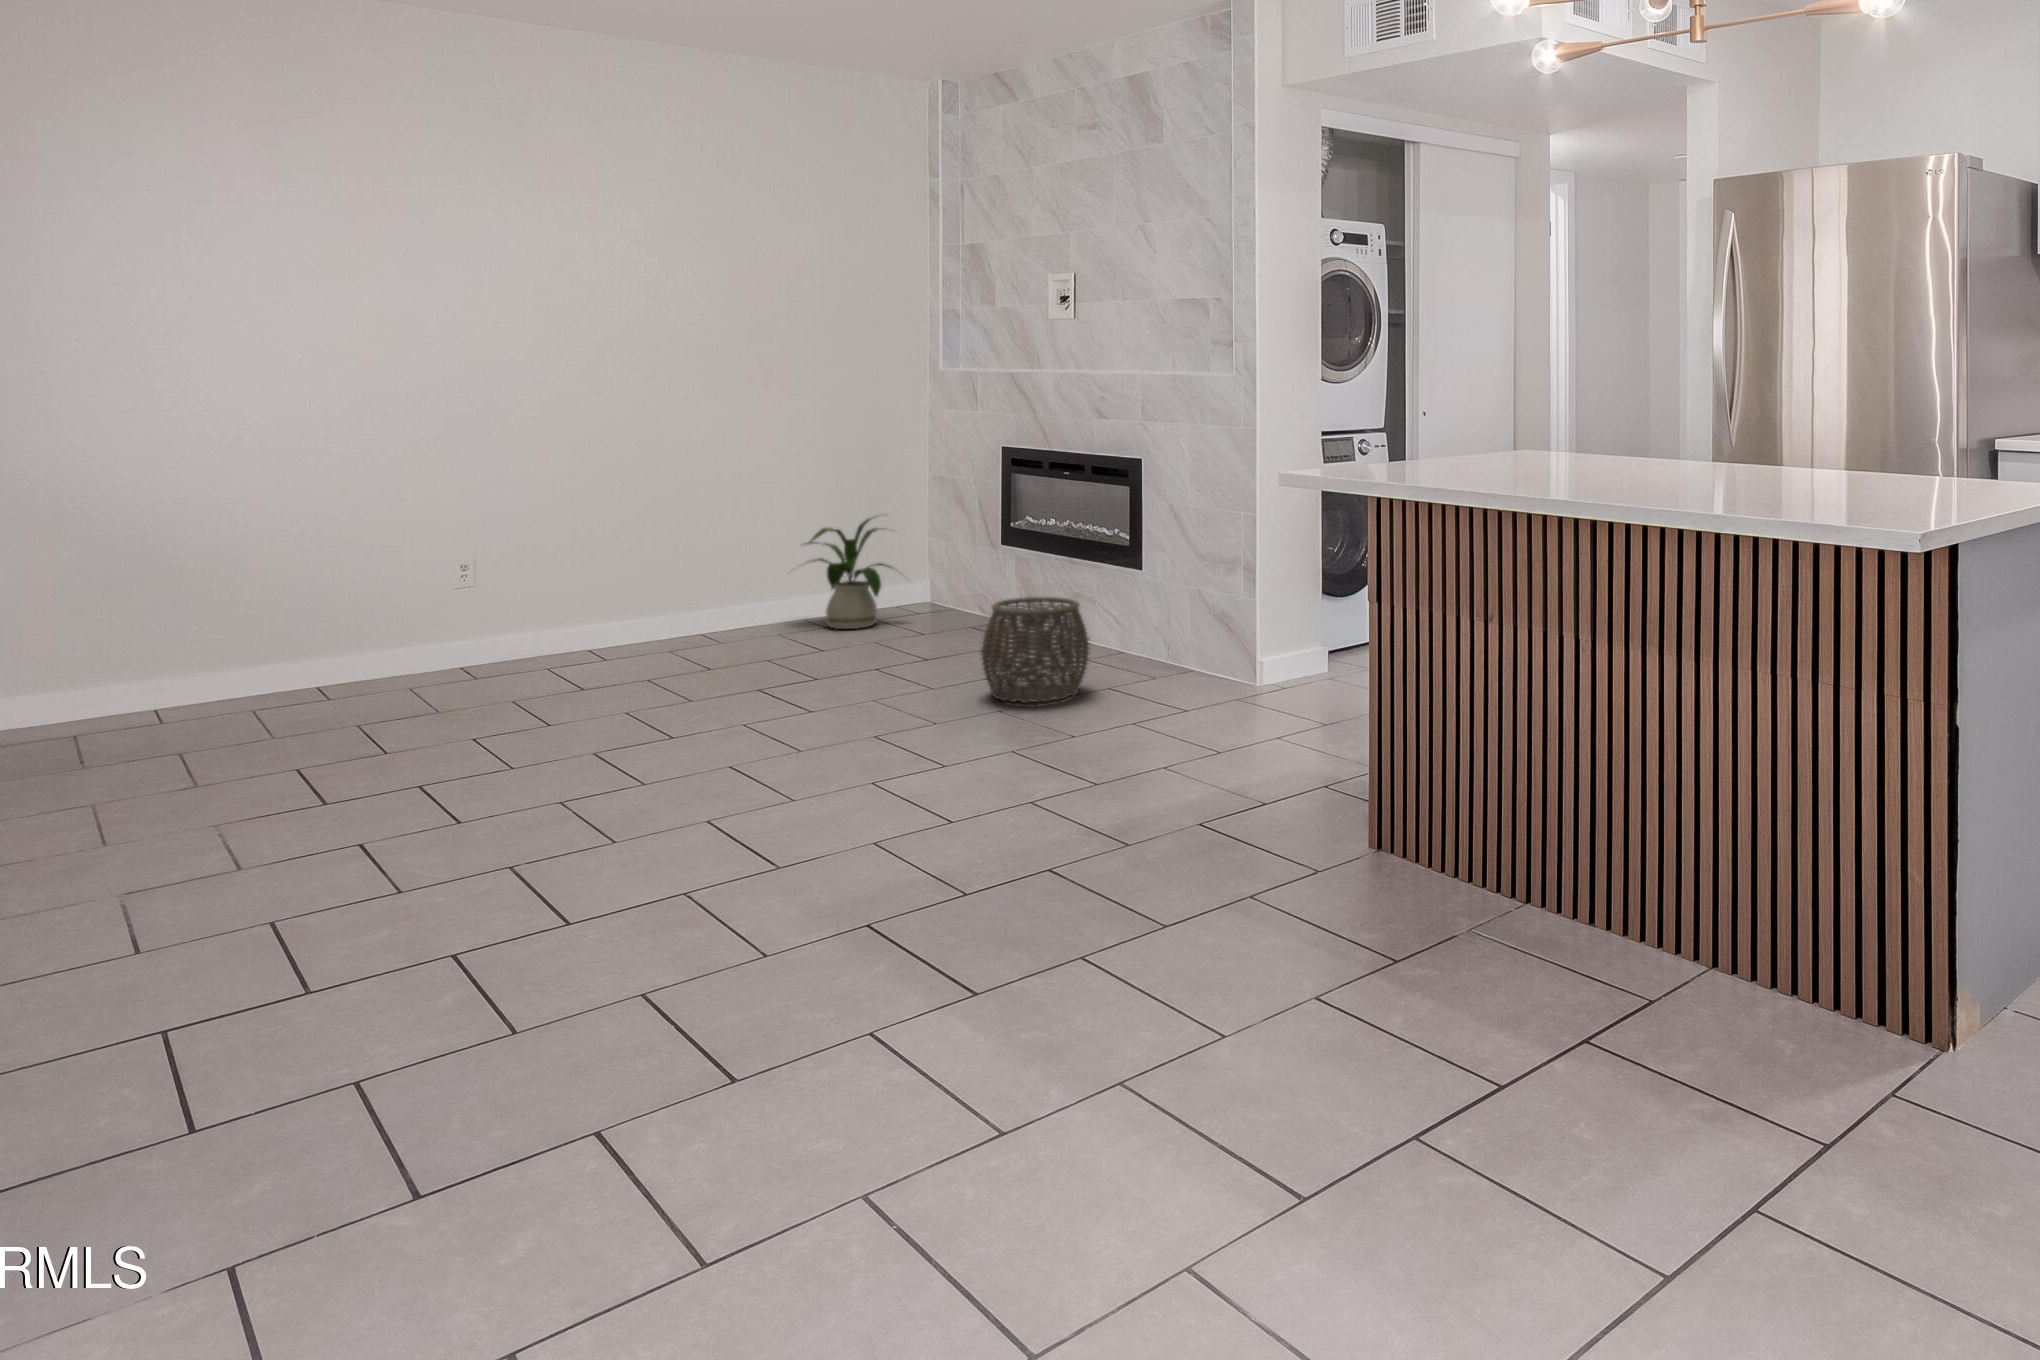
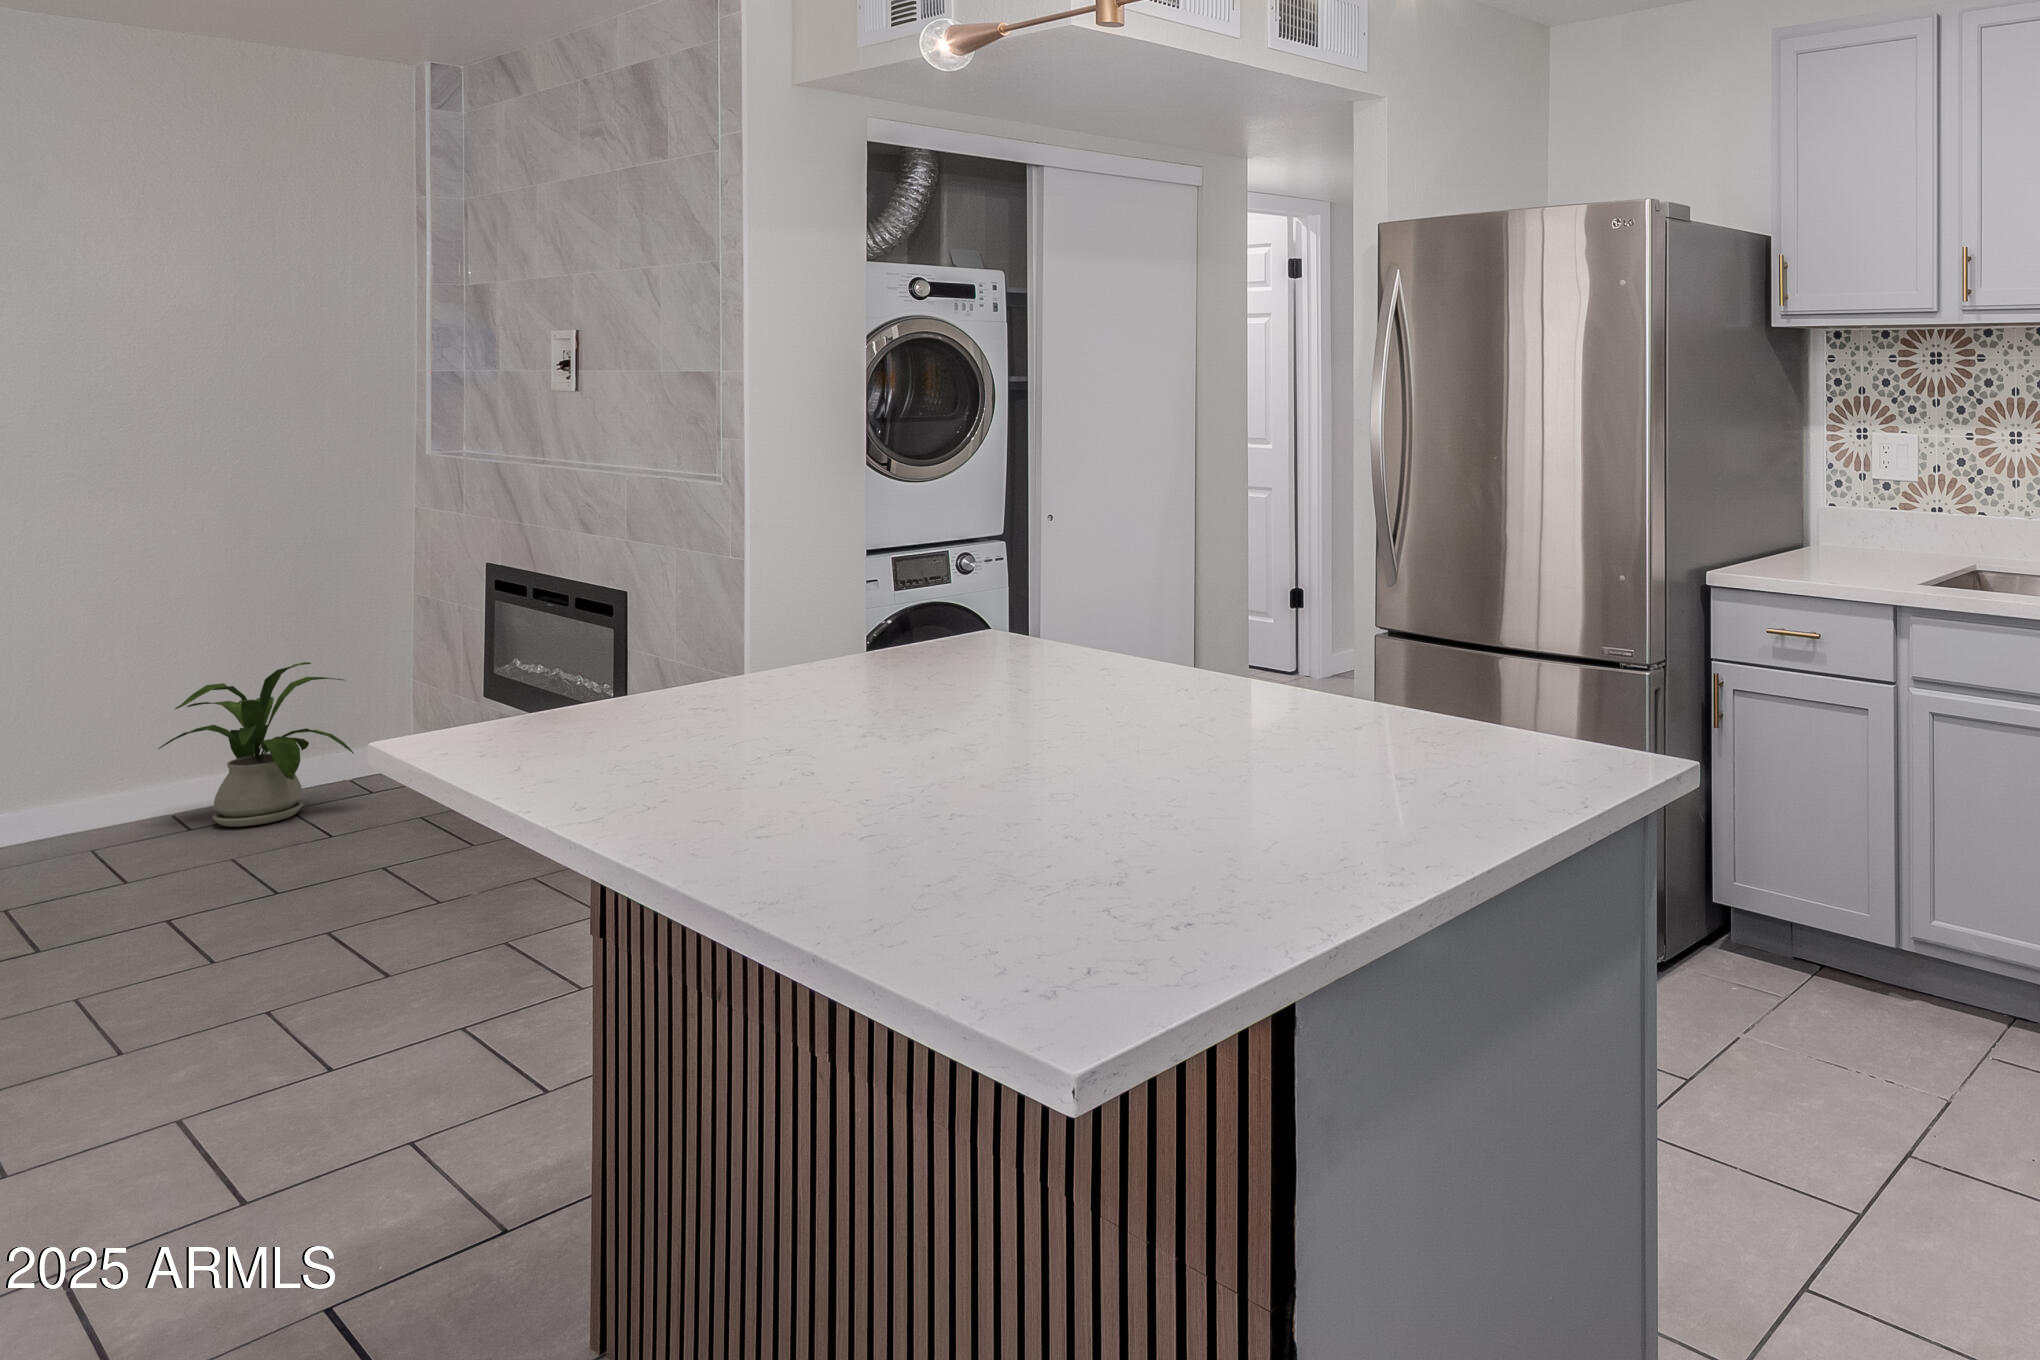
woven basket: present [981,597,1089,703] -> none [304,806,497,978]

